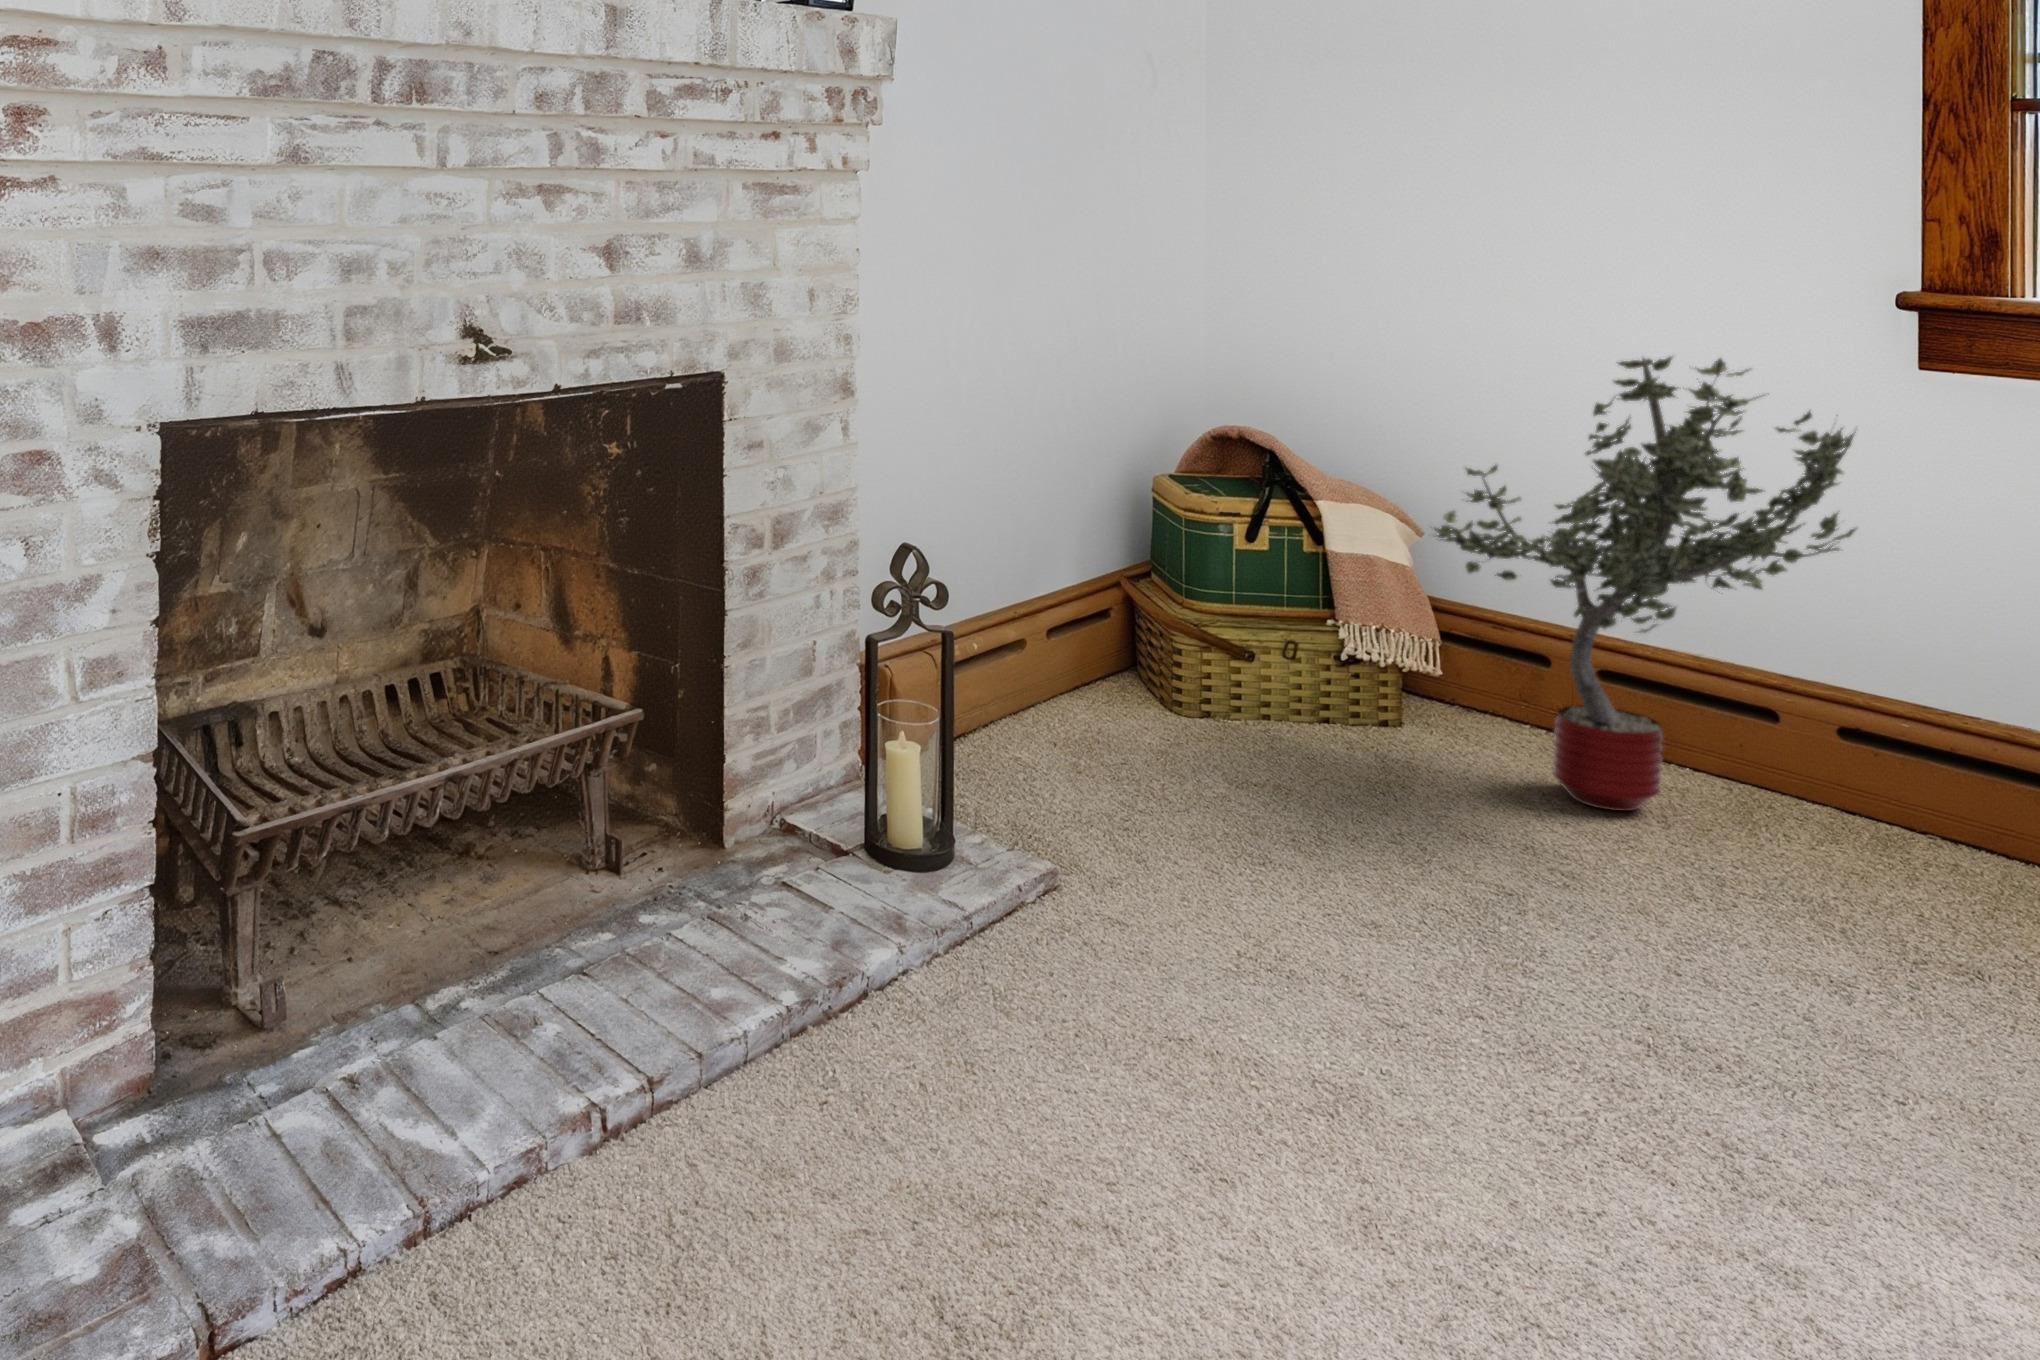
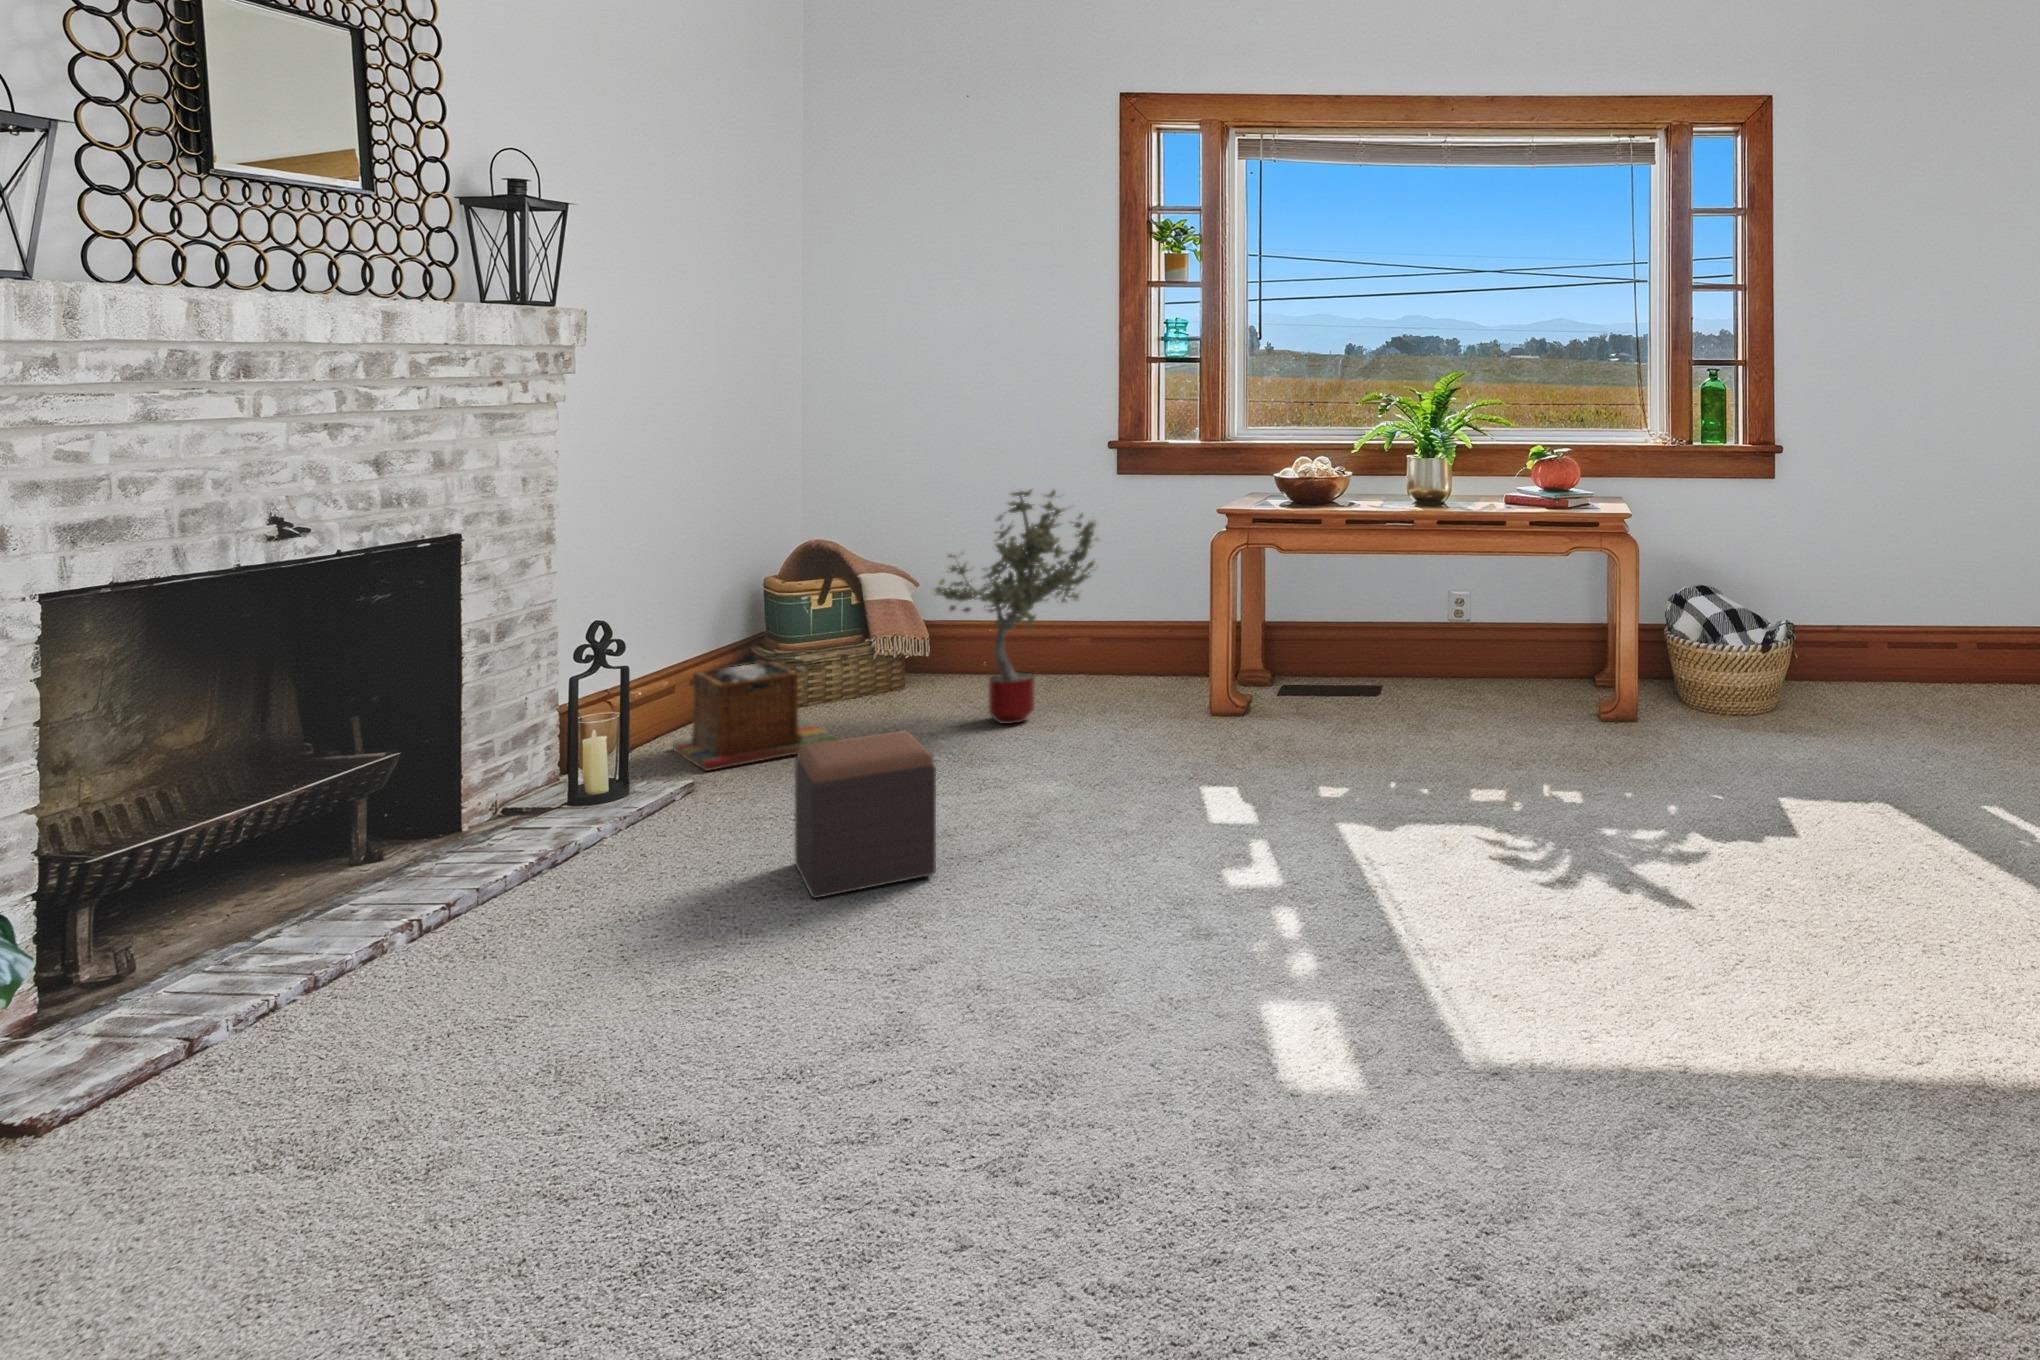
laundry basket: none [1010,617,1279,789] -> present [673,662,840,771]
footstool: none [1270,863,1662,1289] -> present [795,730,936,898]

